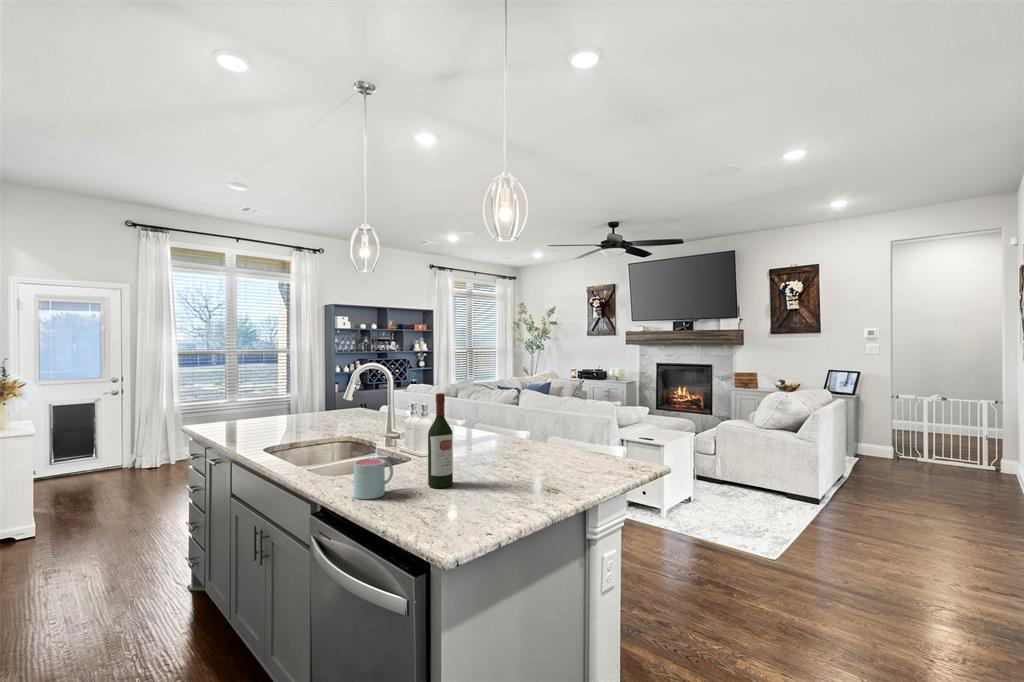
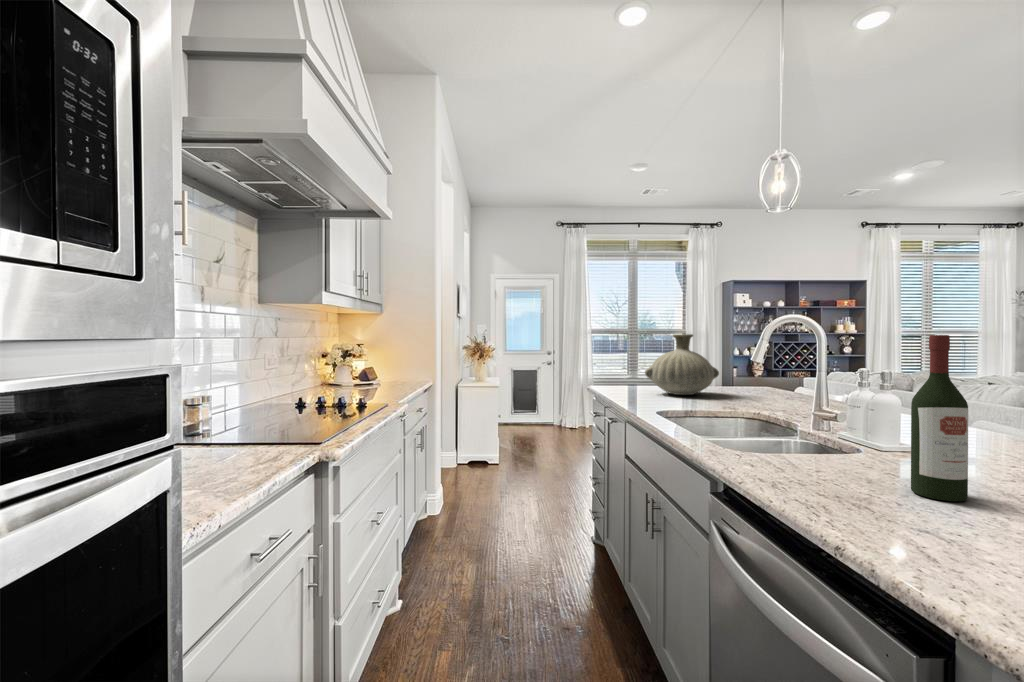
vase: none [250,372,319,427] -> present [645,334,719,395]
mug: present [354,459,393,499] -> none [774,430,842,491]

